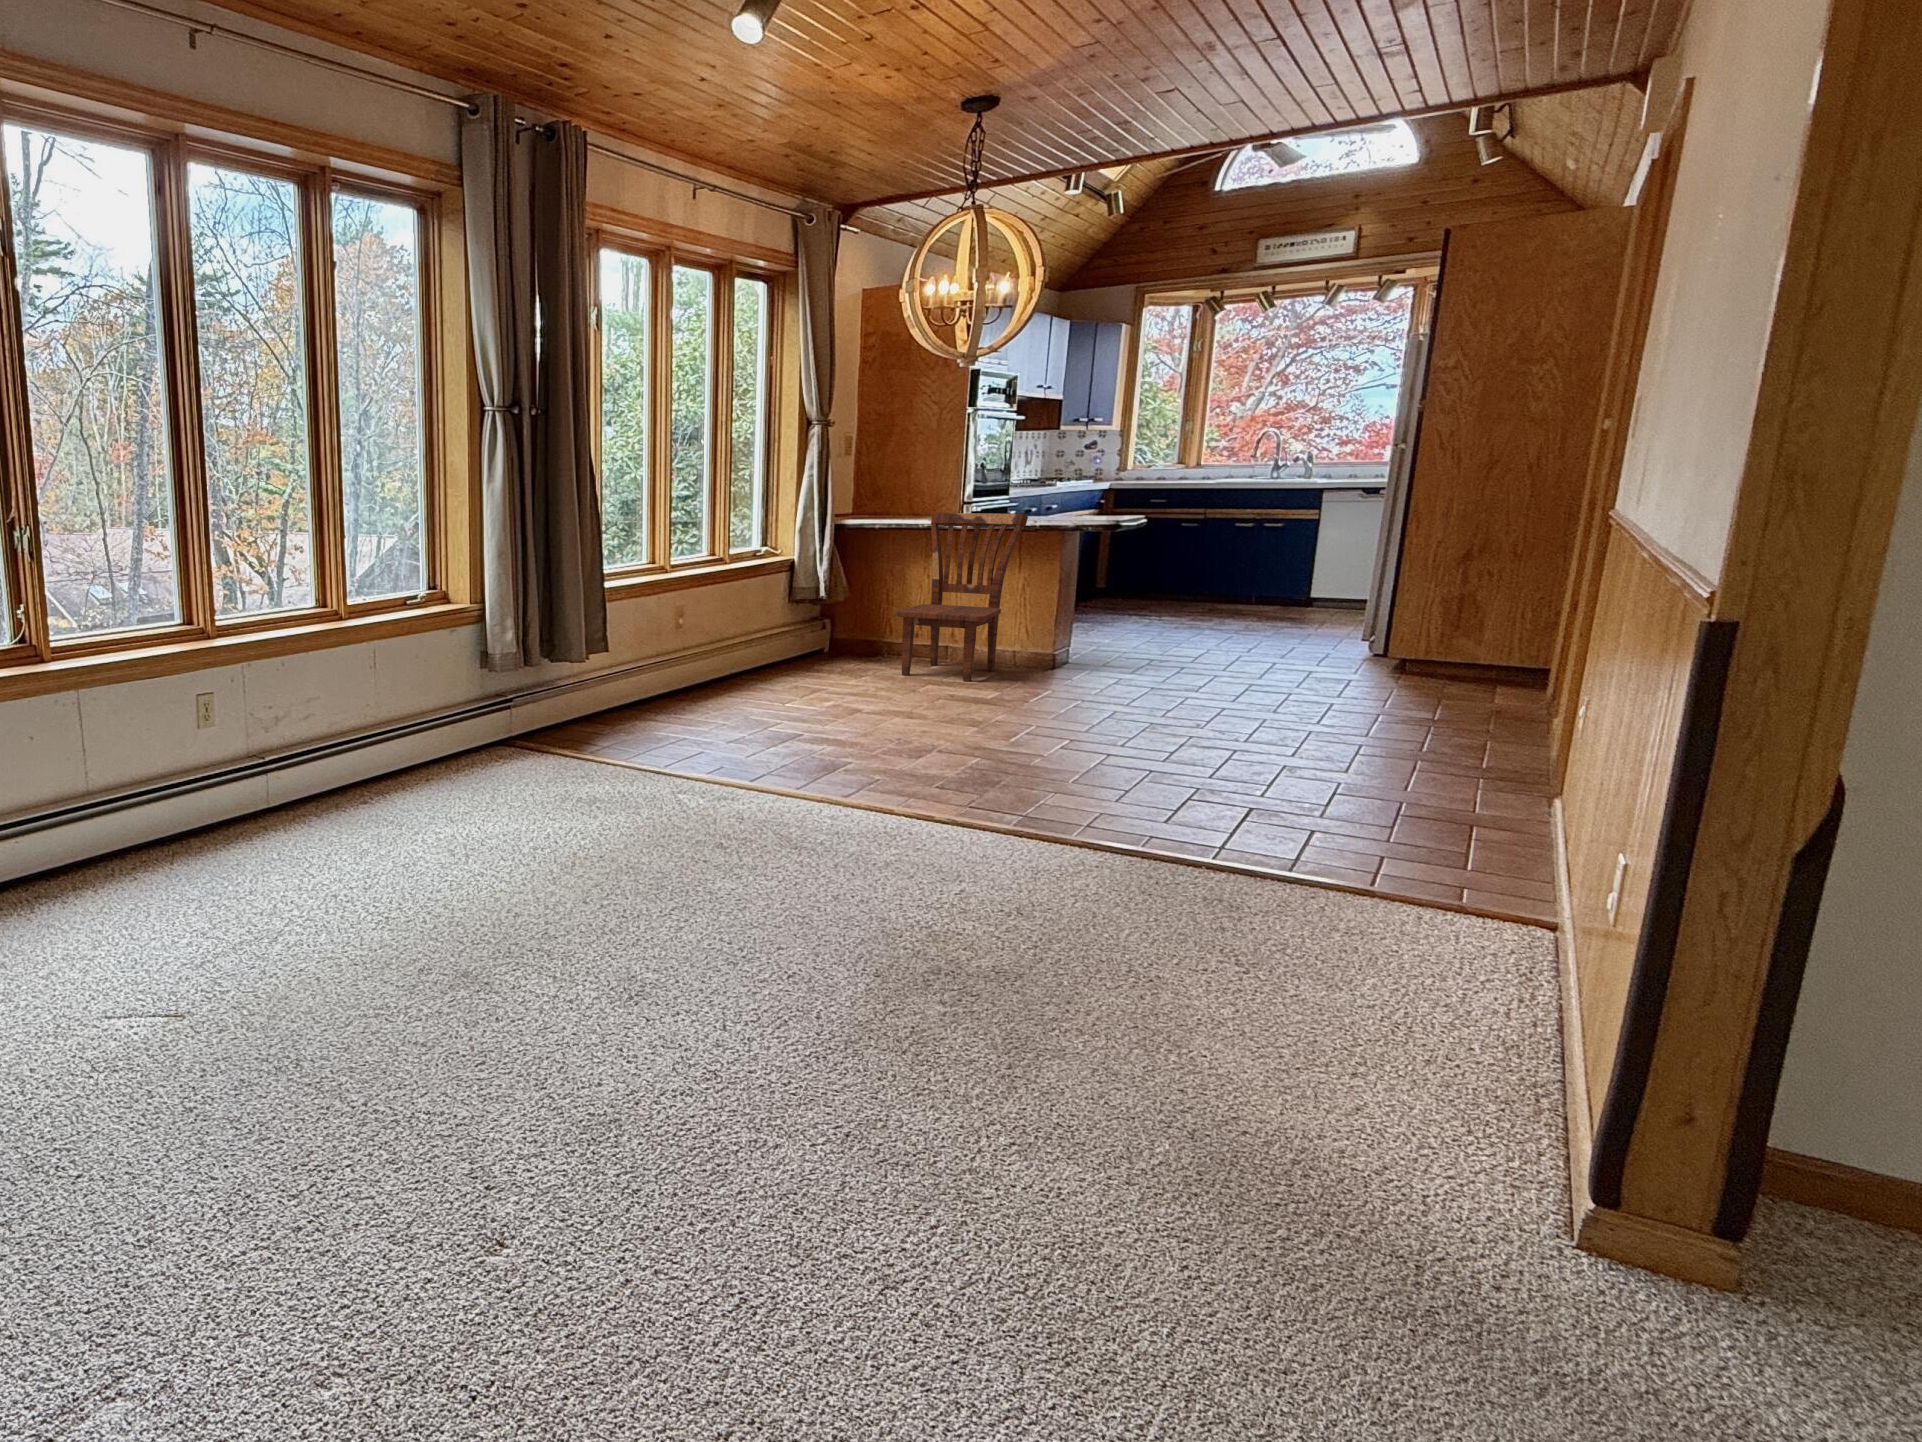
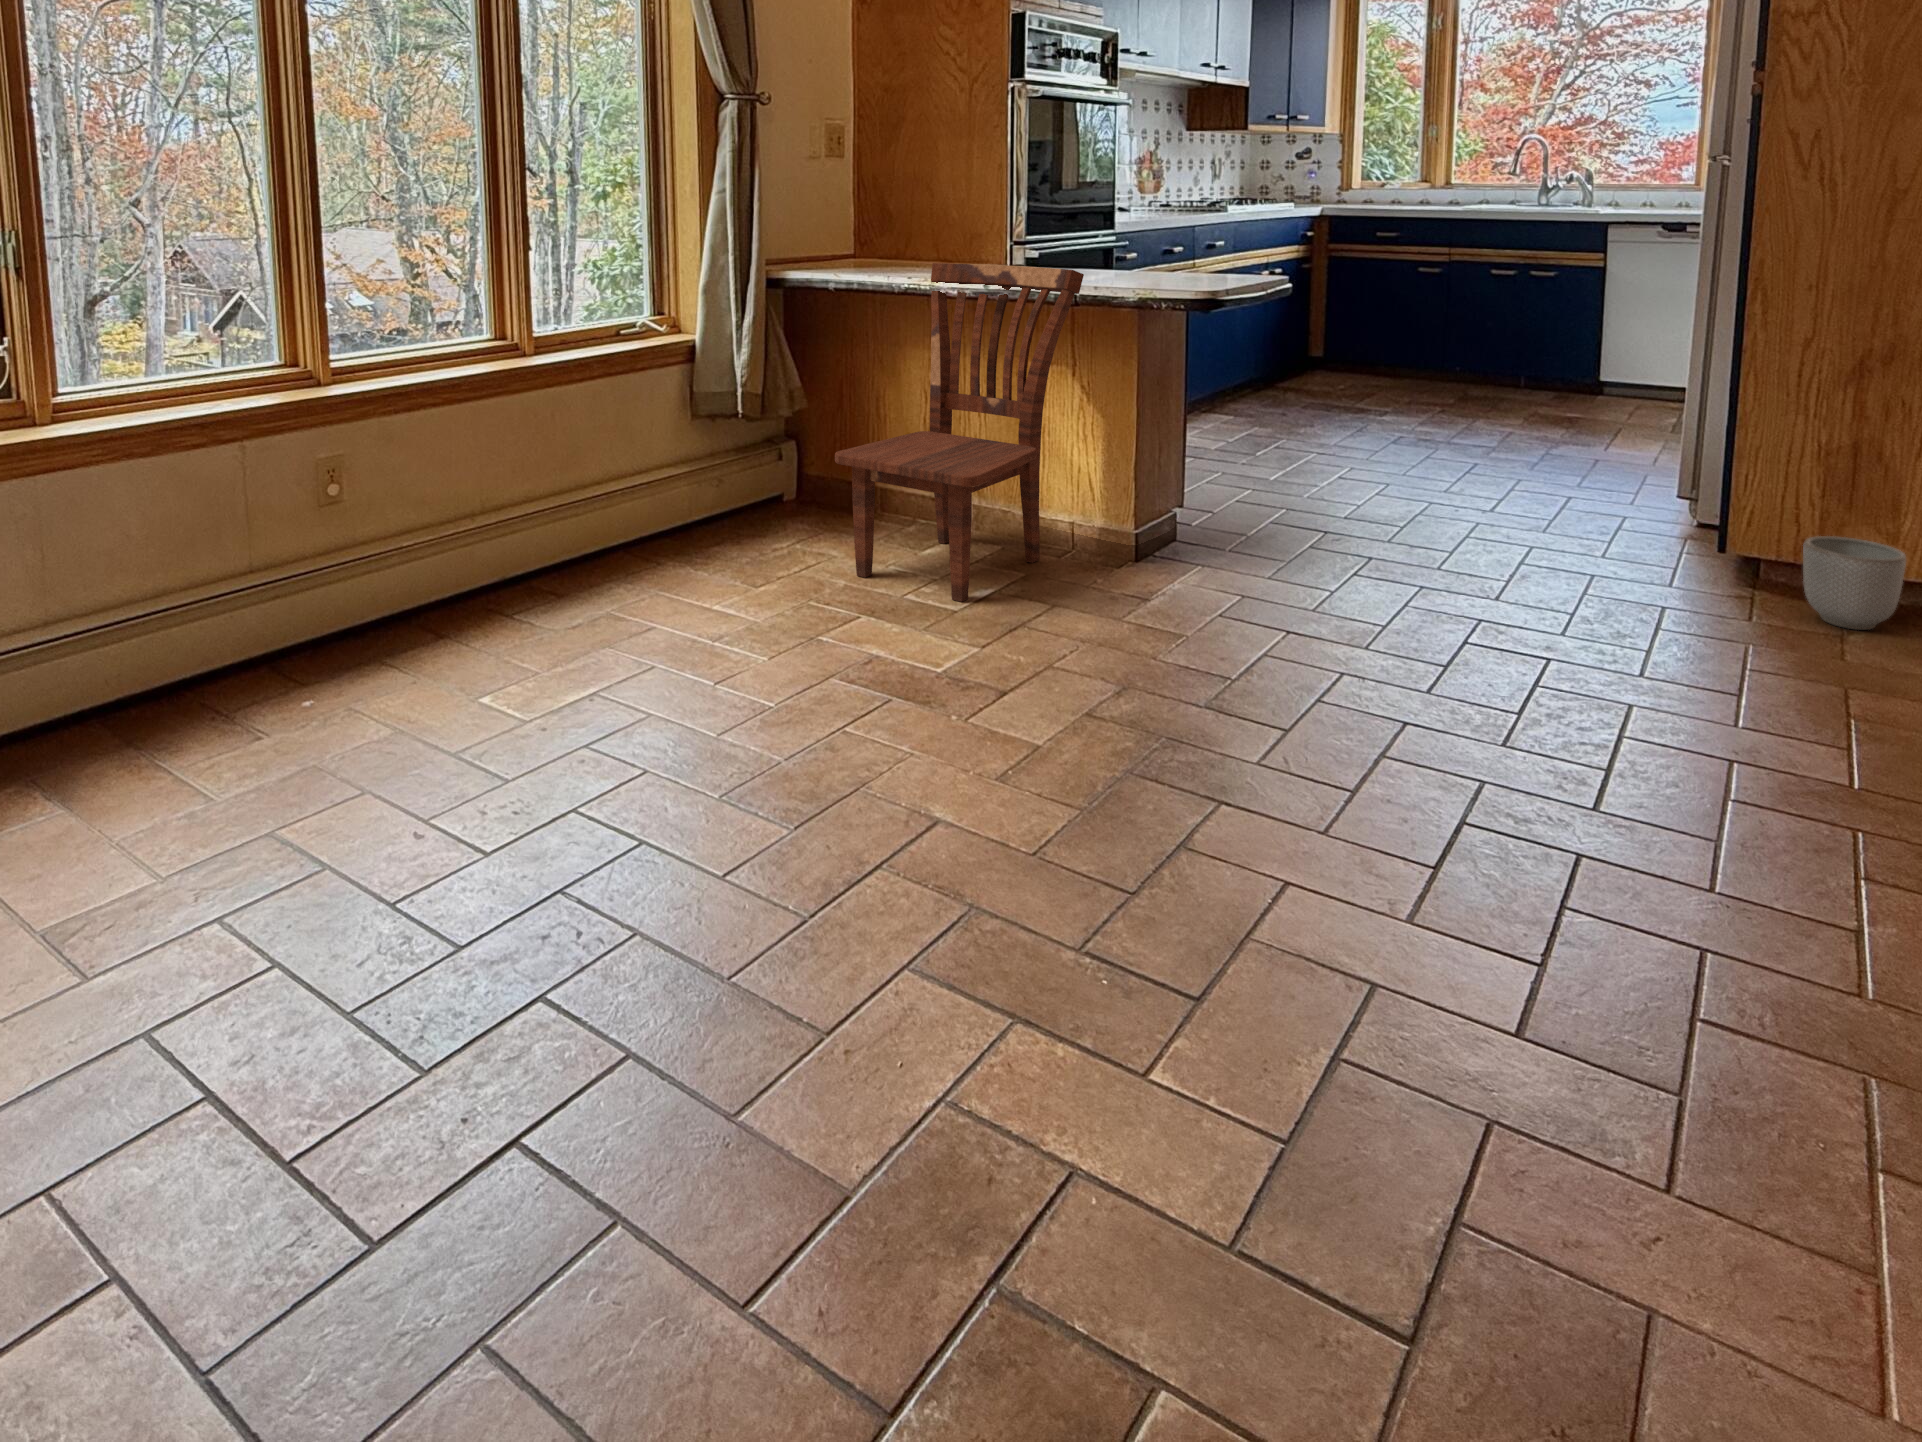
planter: none [1420,643,1474,686] -> present [1803,536,1906,630]

